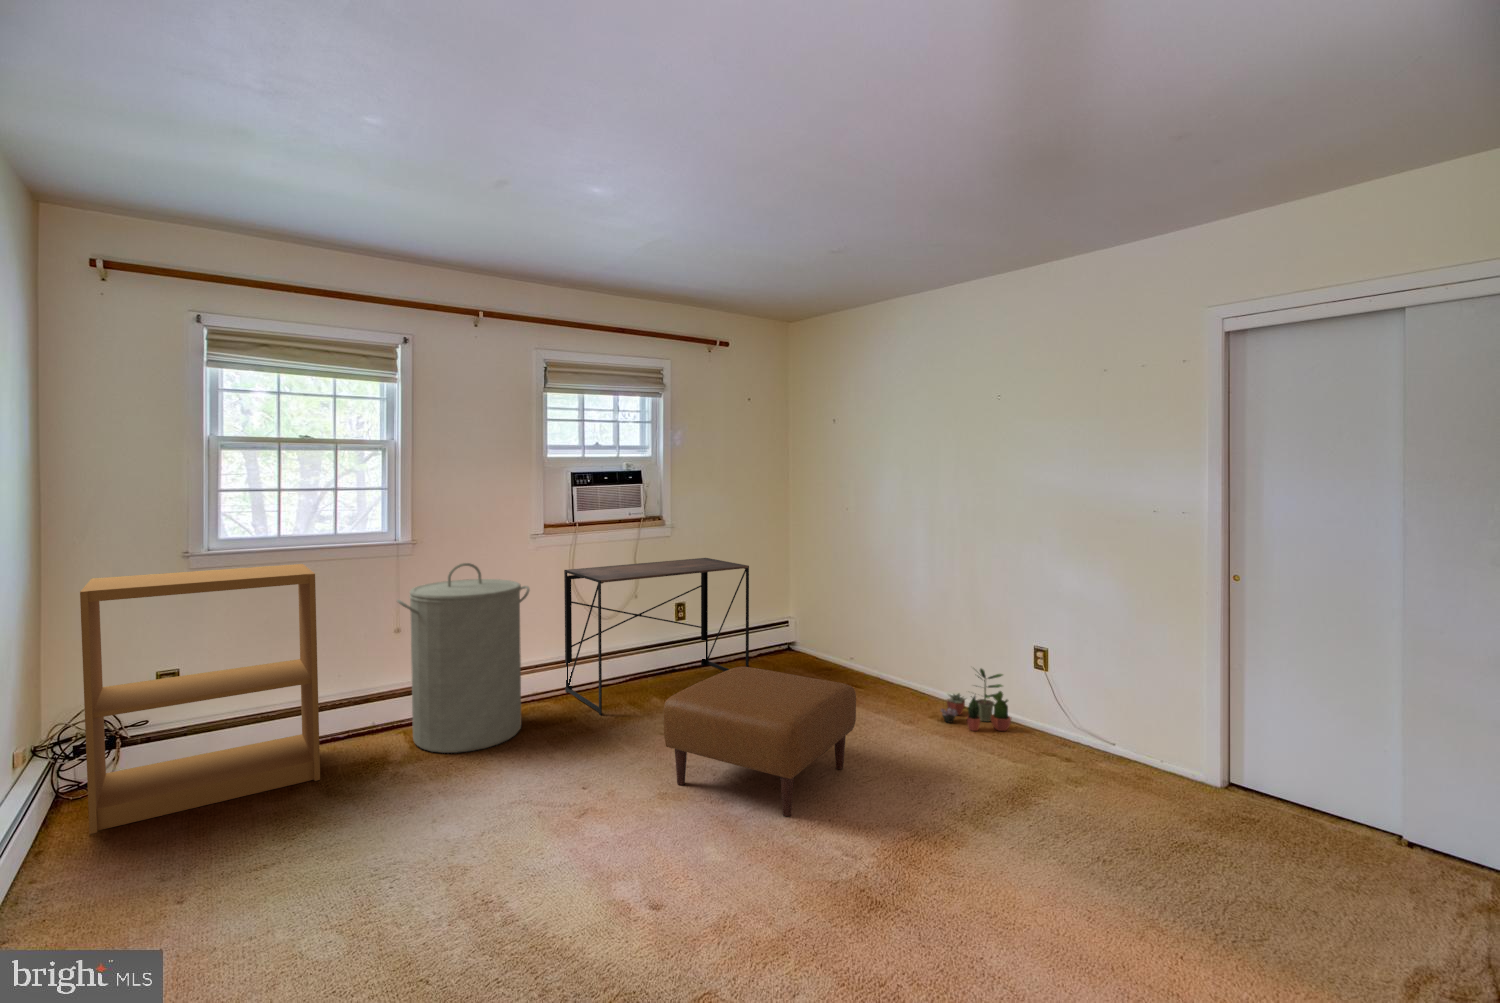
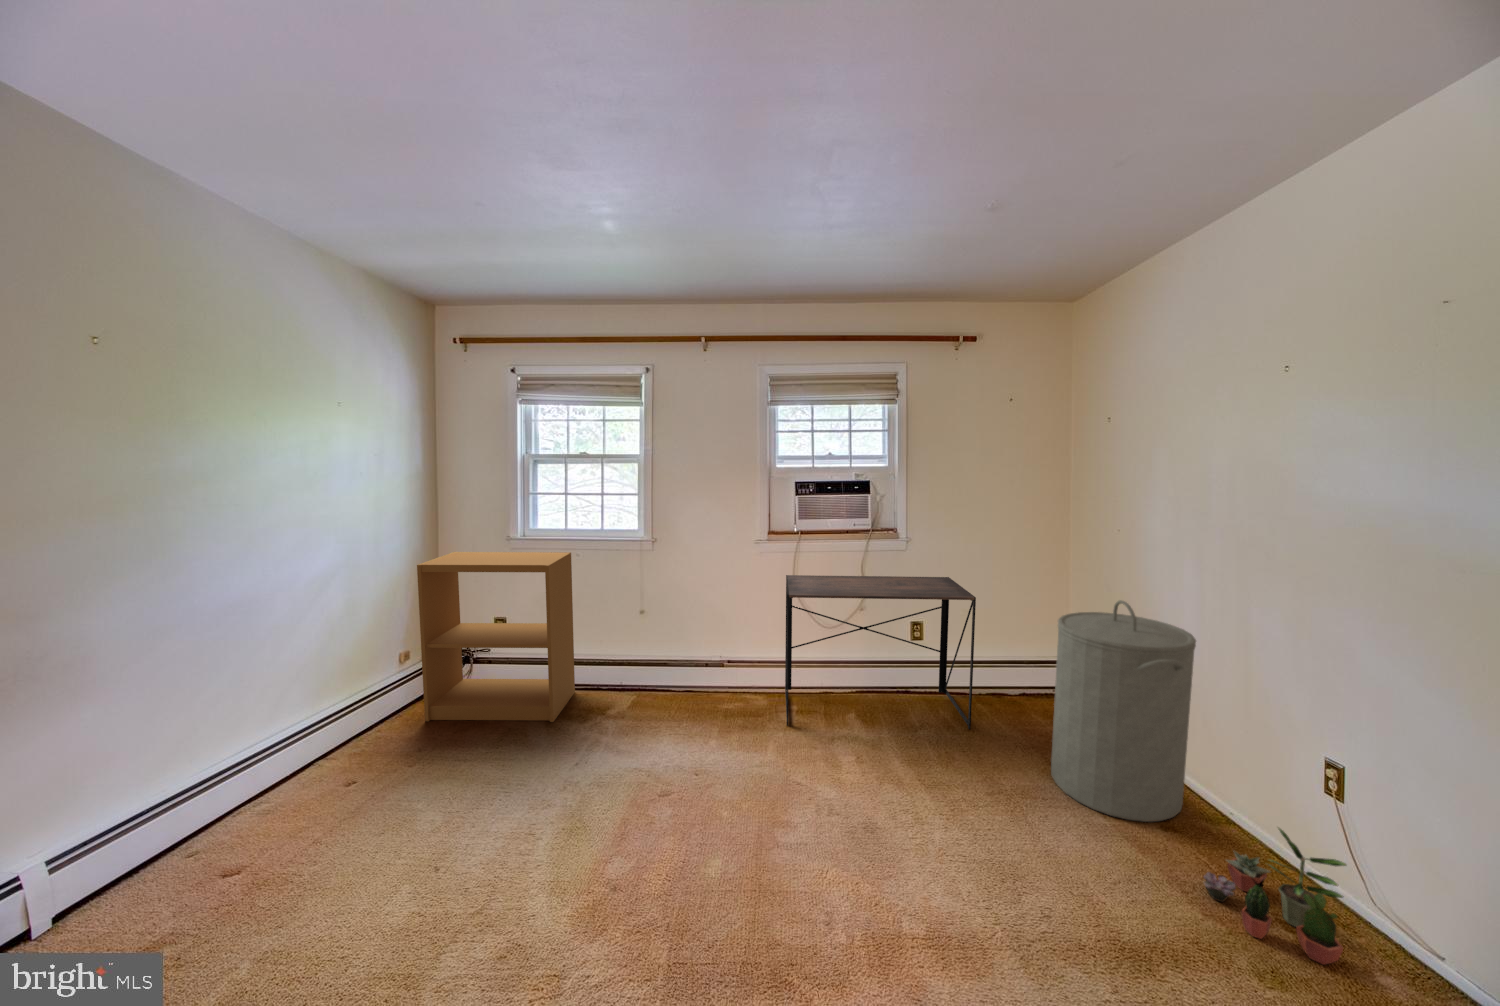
laundry hamper: present [397,563,529,753] -> present [1051,600,1196,822]
ottoman: present [664,667,856,816] -> none [754,726,994,951]

